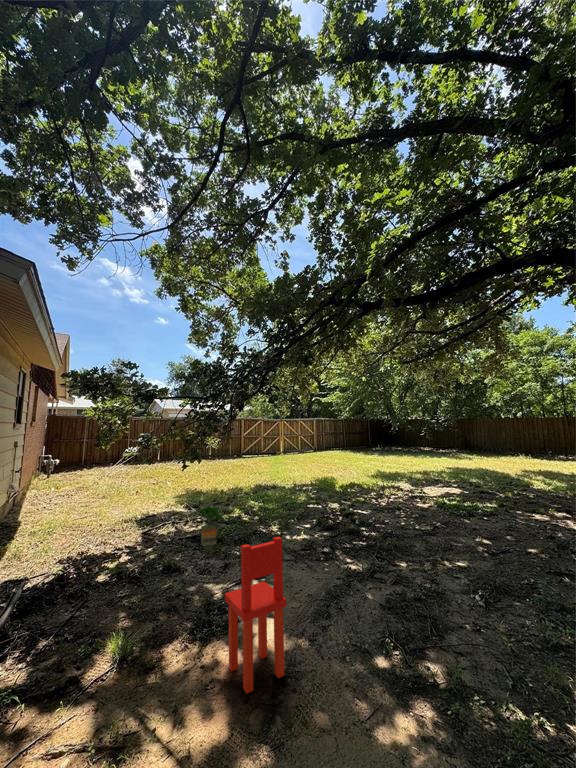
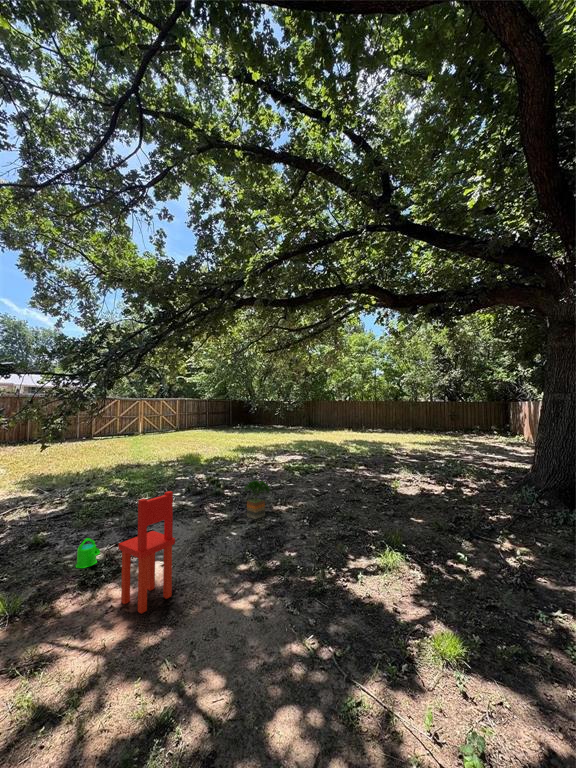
potted tree: present [198,506,222,546] -> present [245,480,270,519]
watering can: none [197,572,218,606] -> present [75,538,100,568]

